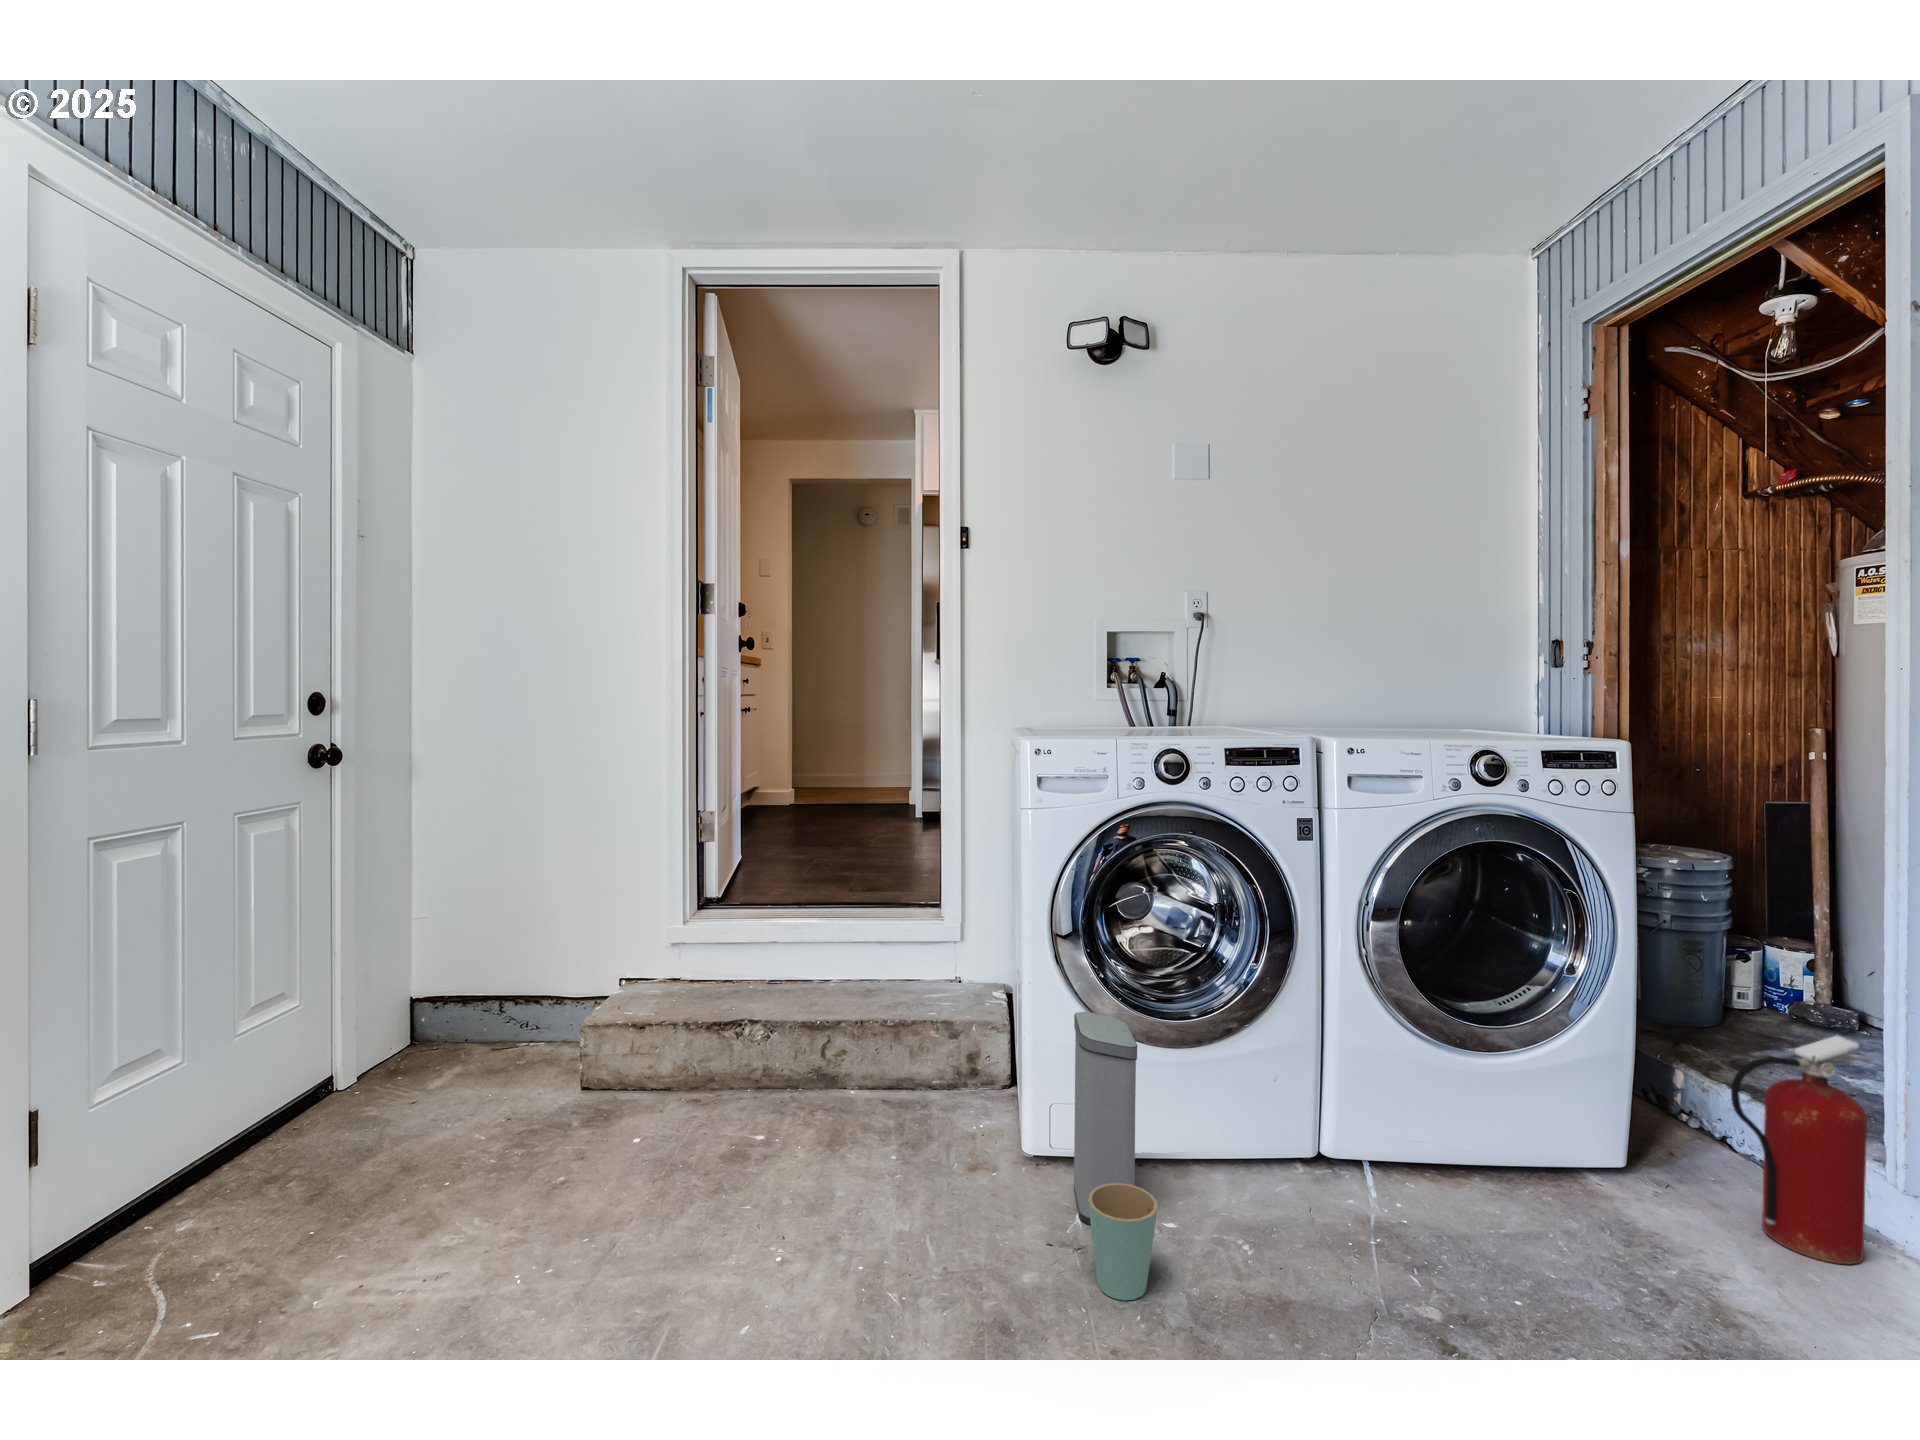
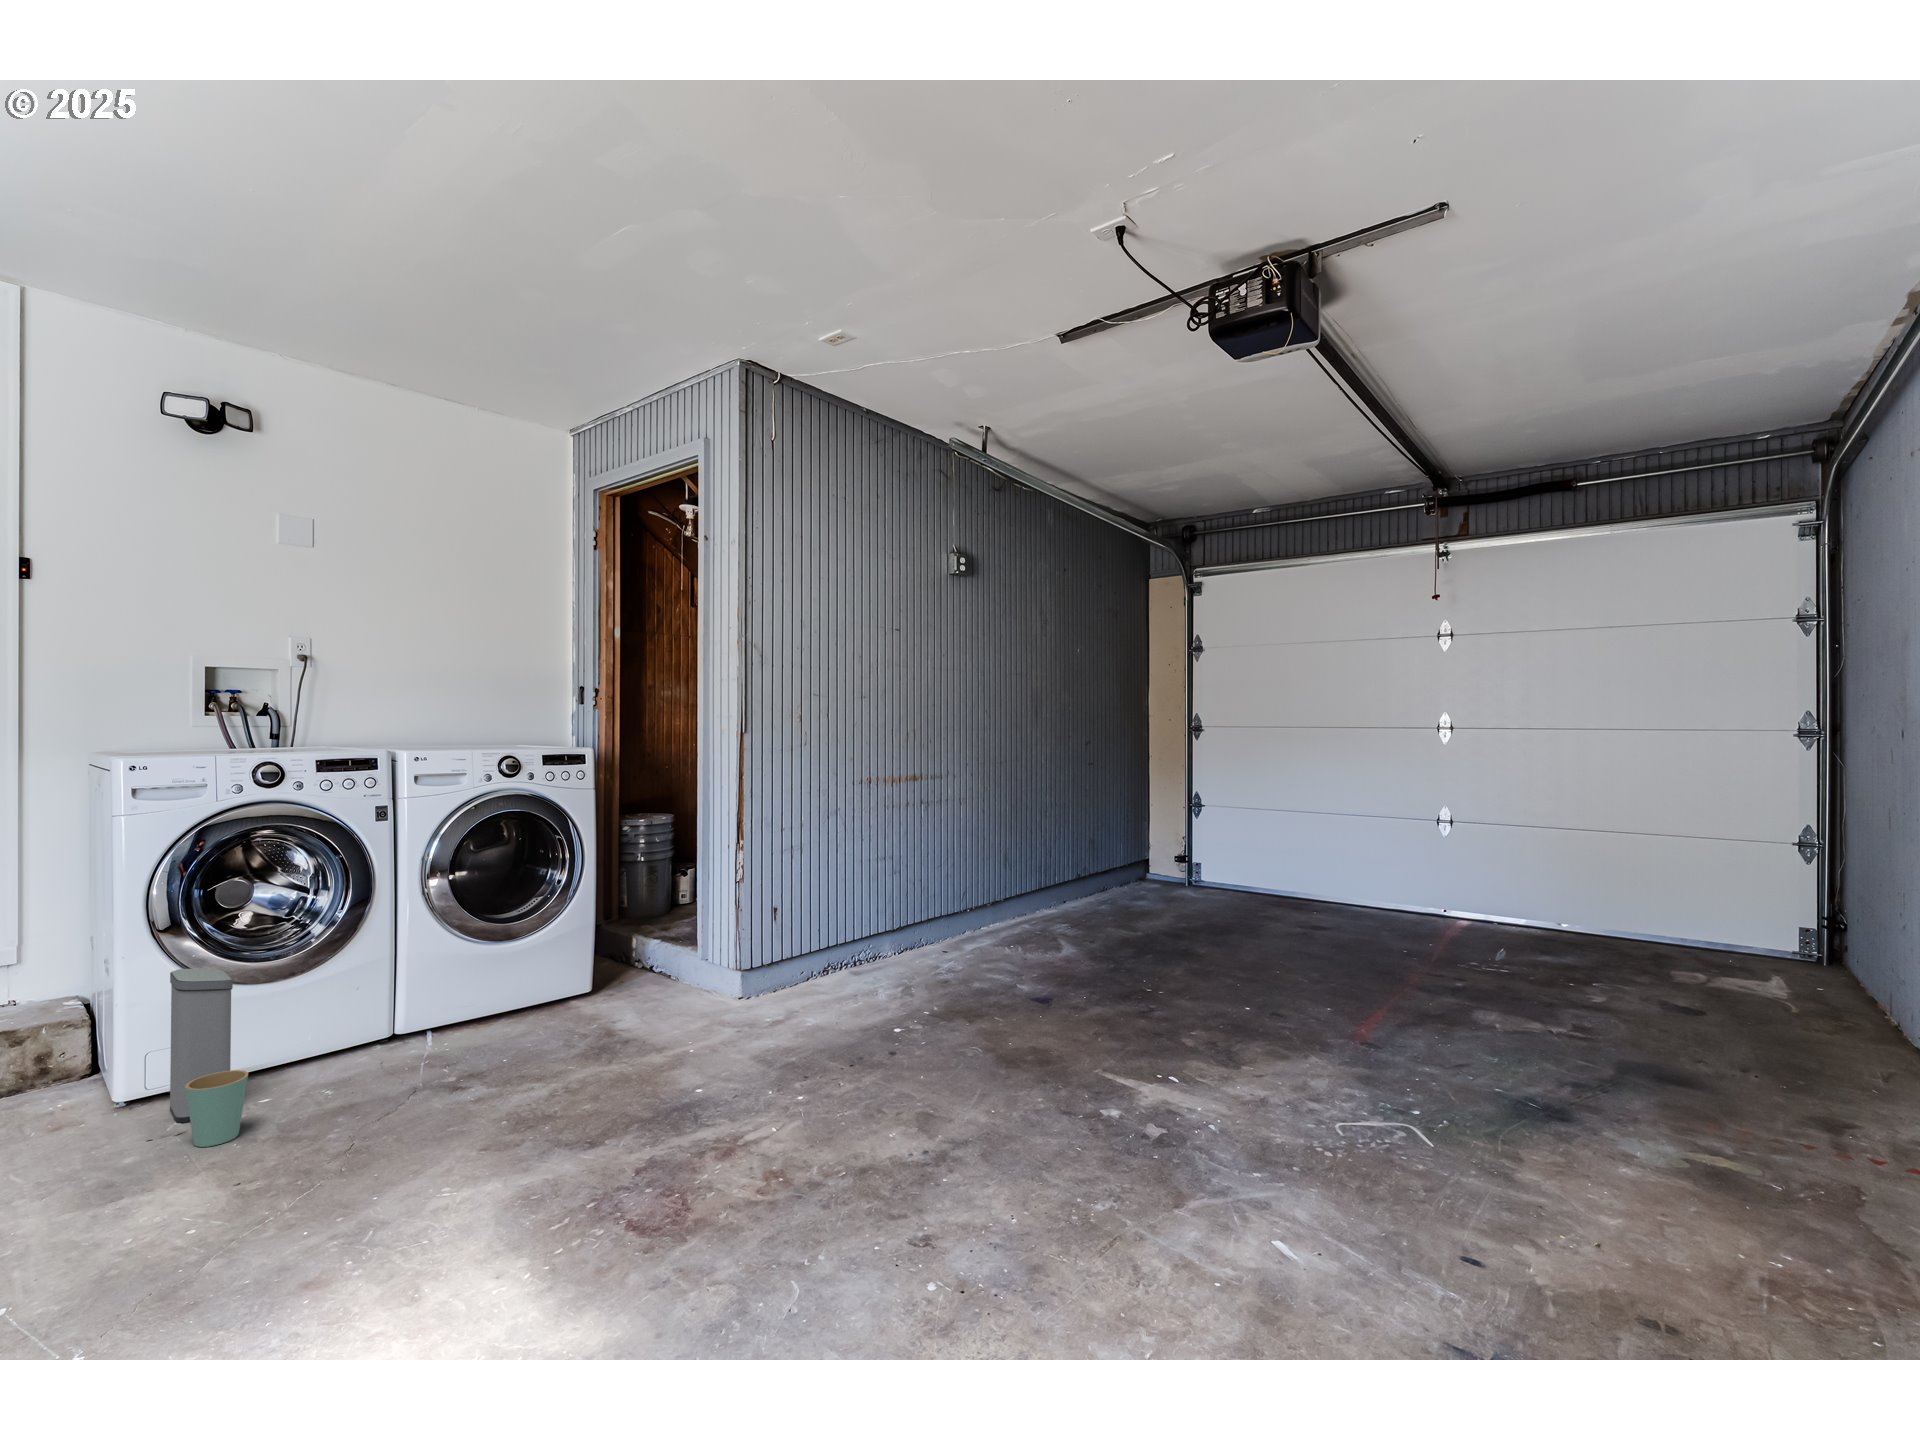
fire extinguisher: present [1731,1036,1870,1264] -> none [632,892,694,1004]

